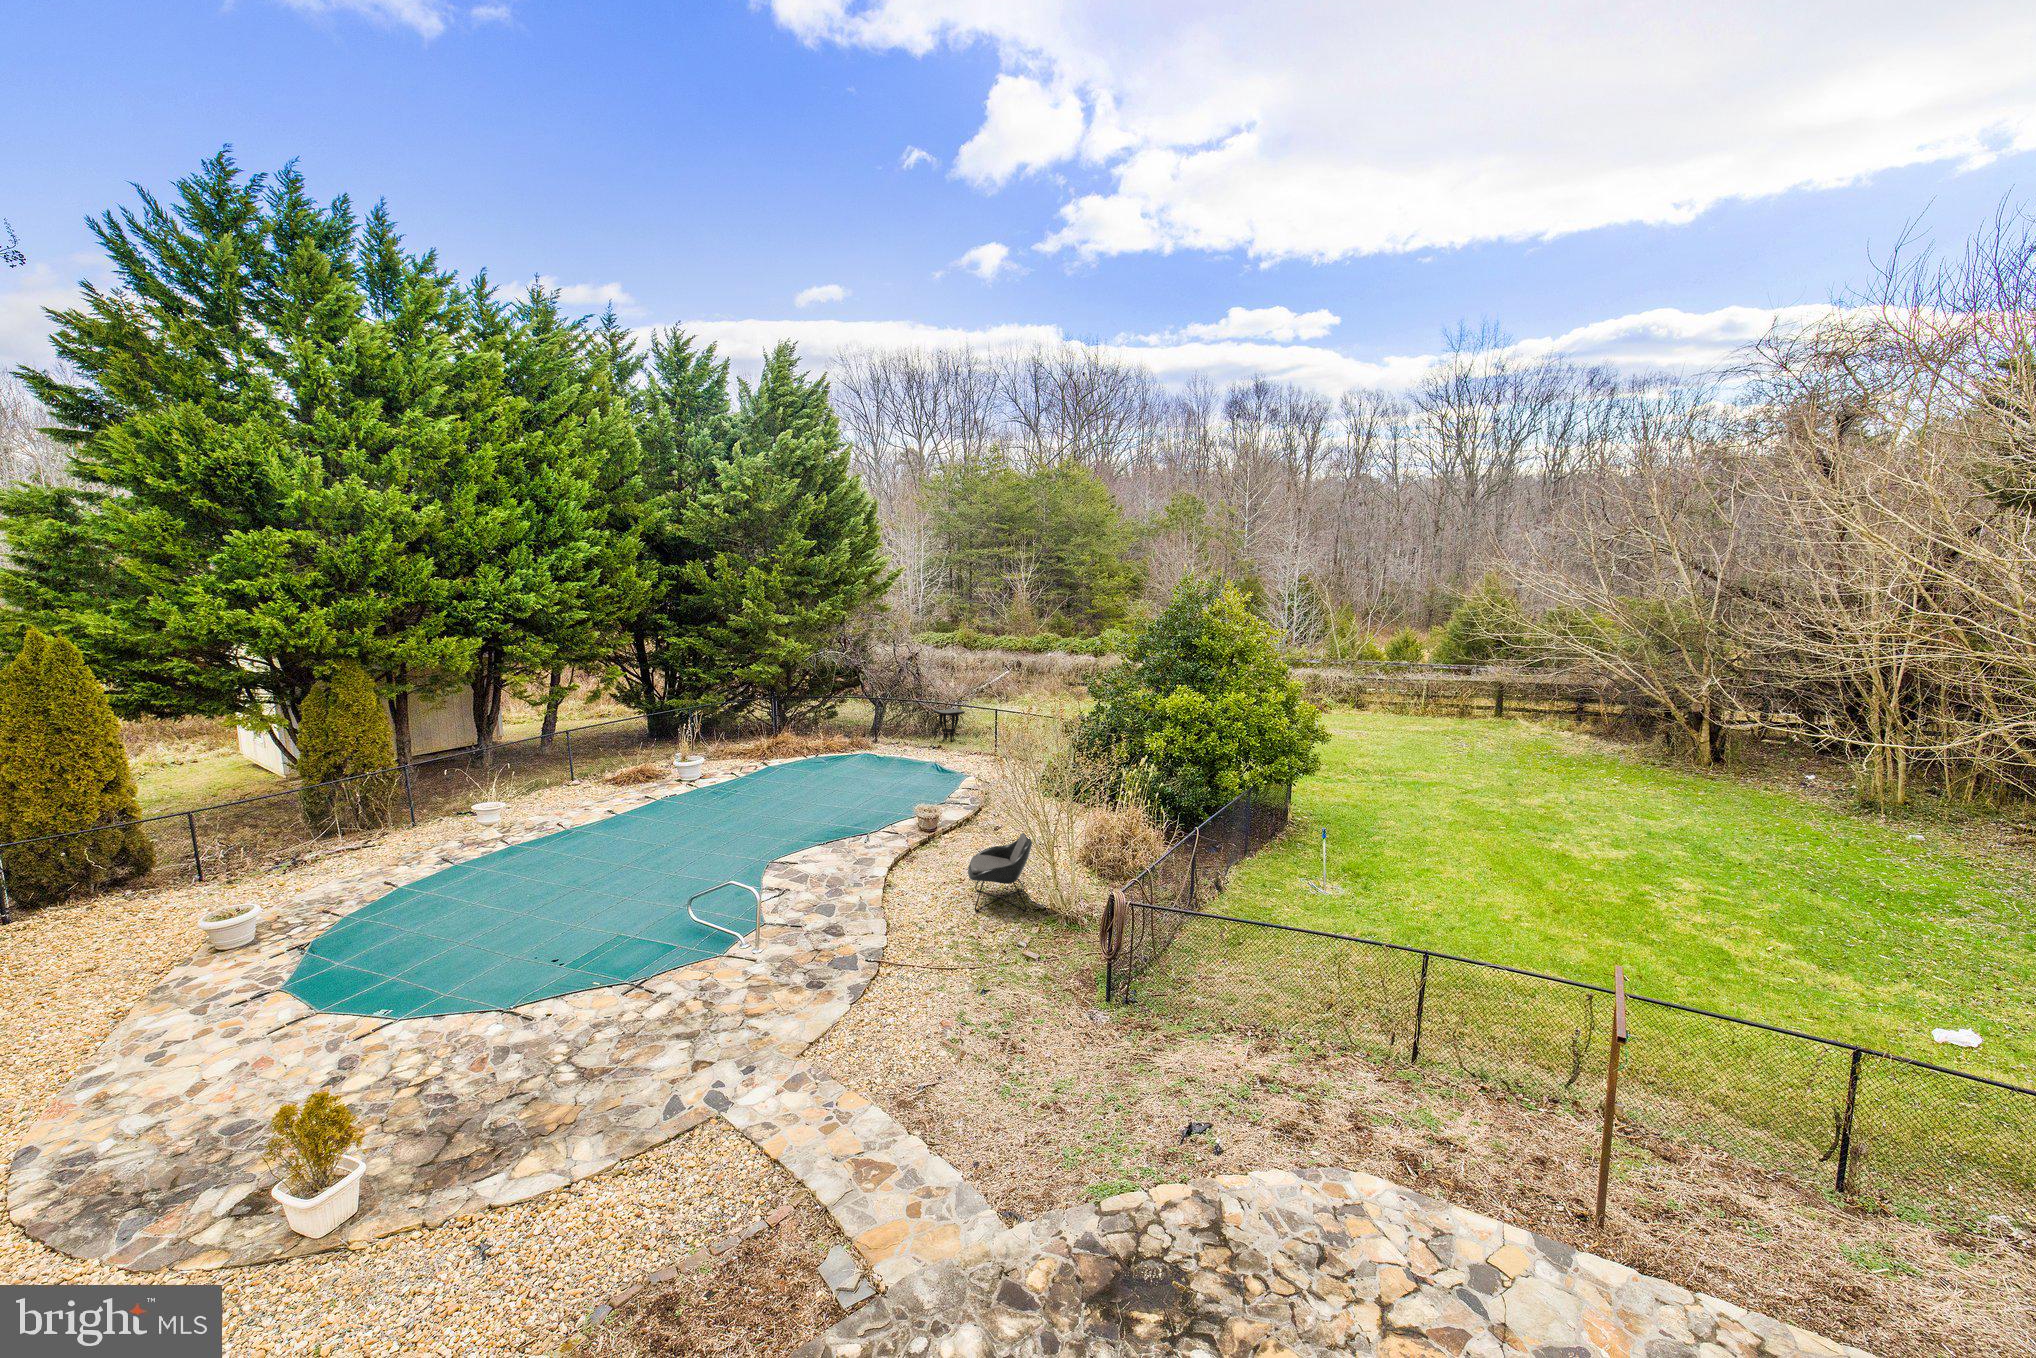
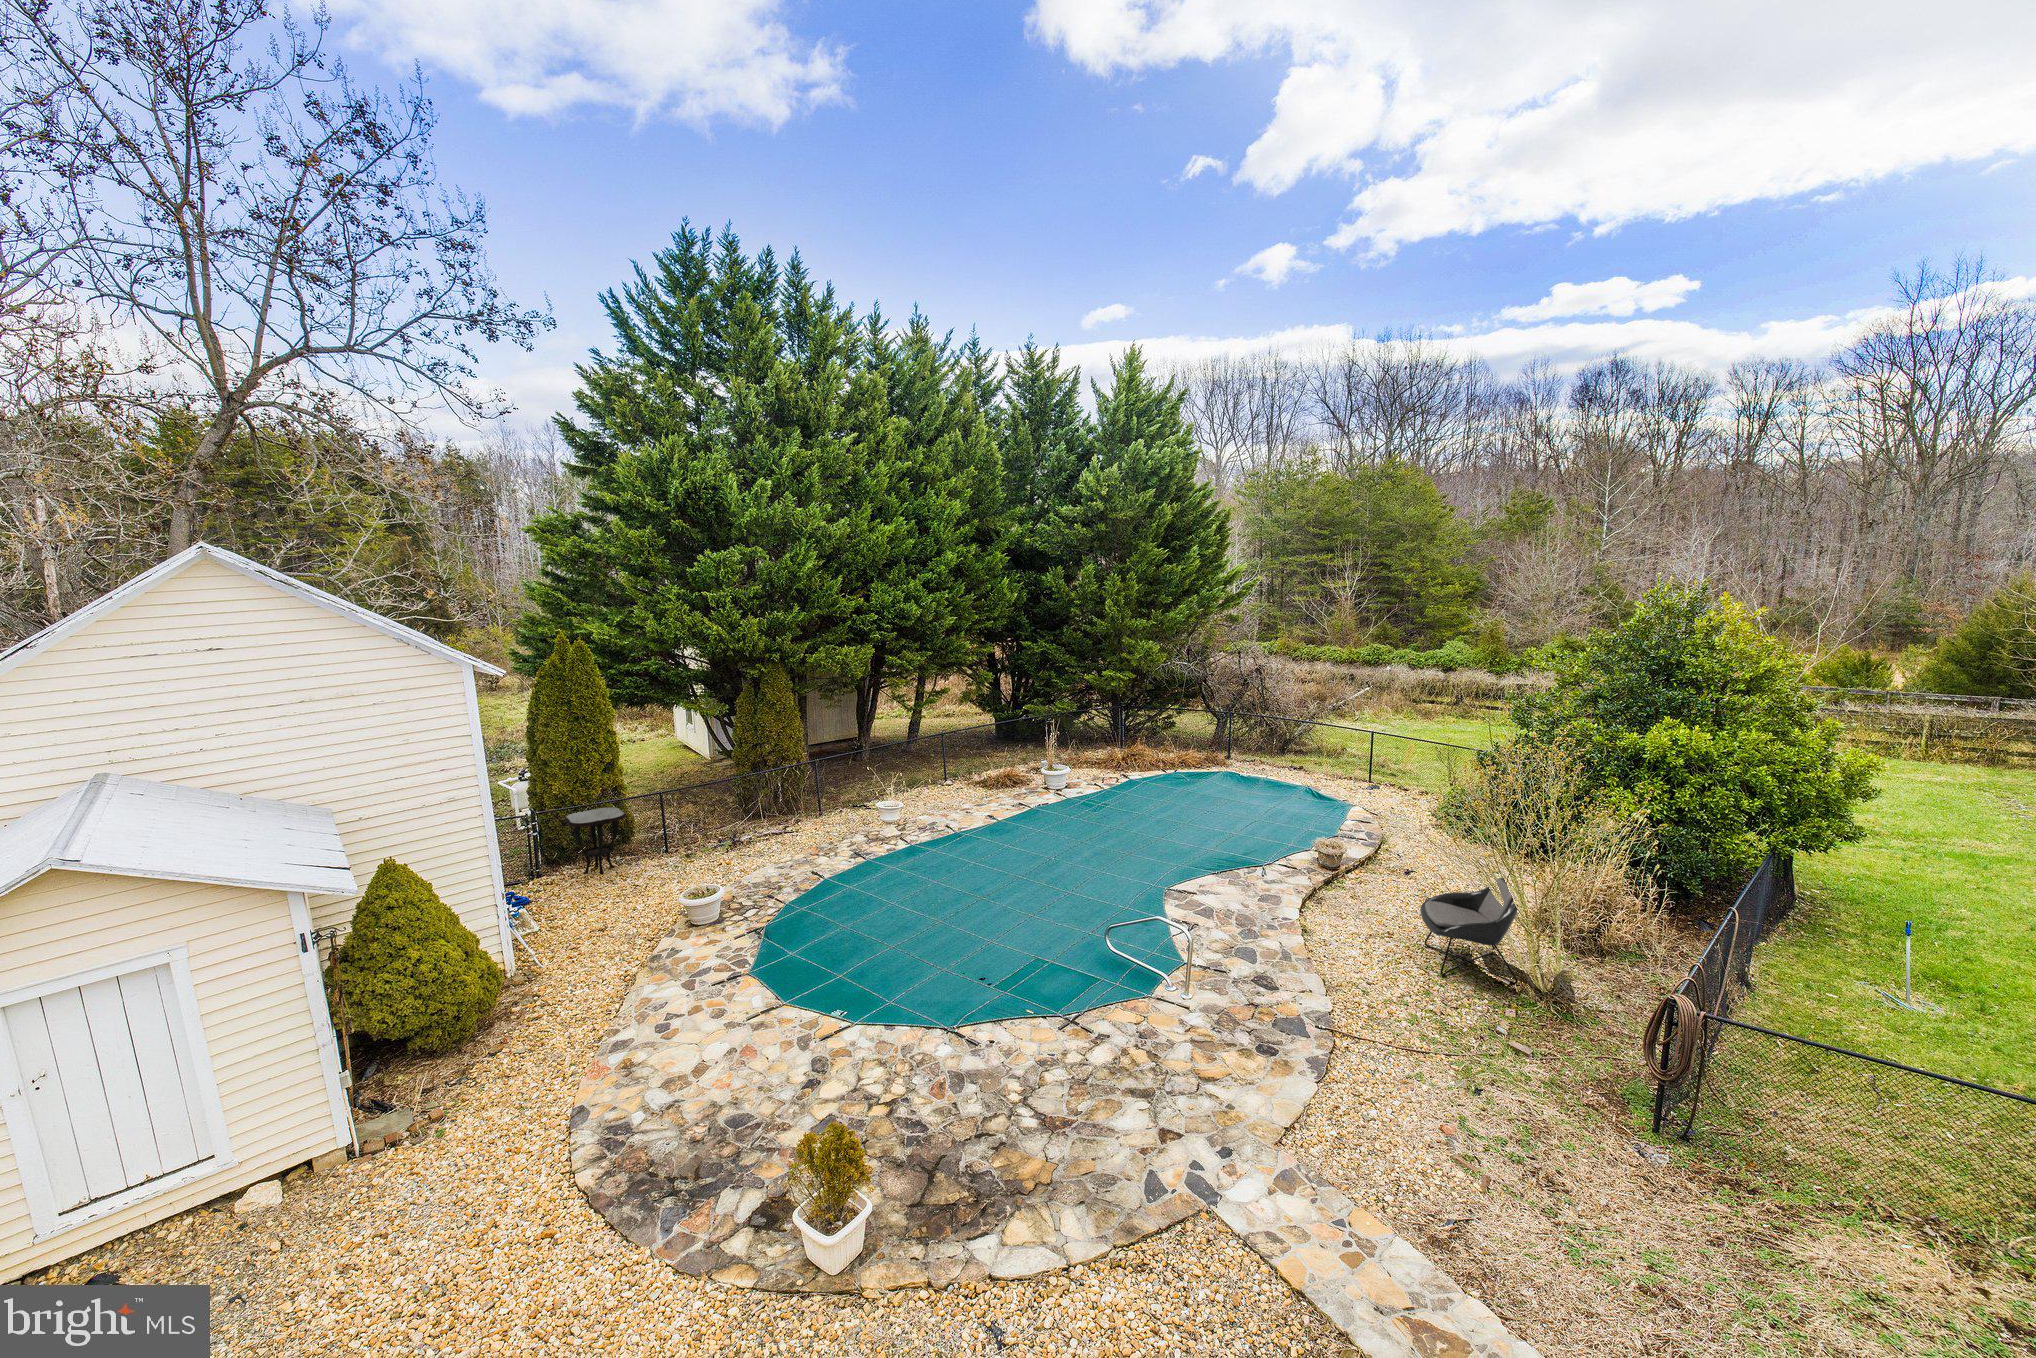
side table: present [933,708,965,742] -> present [564,807,627,874]

